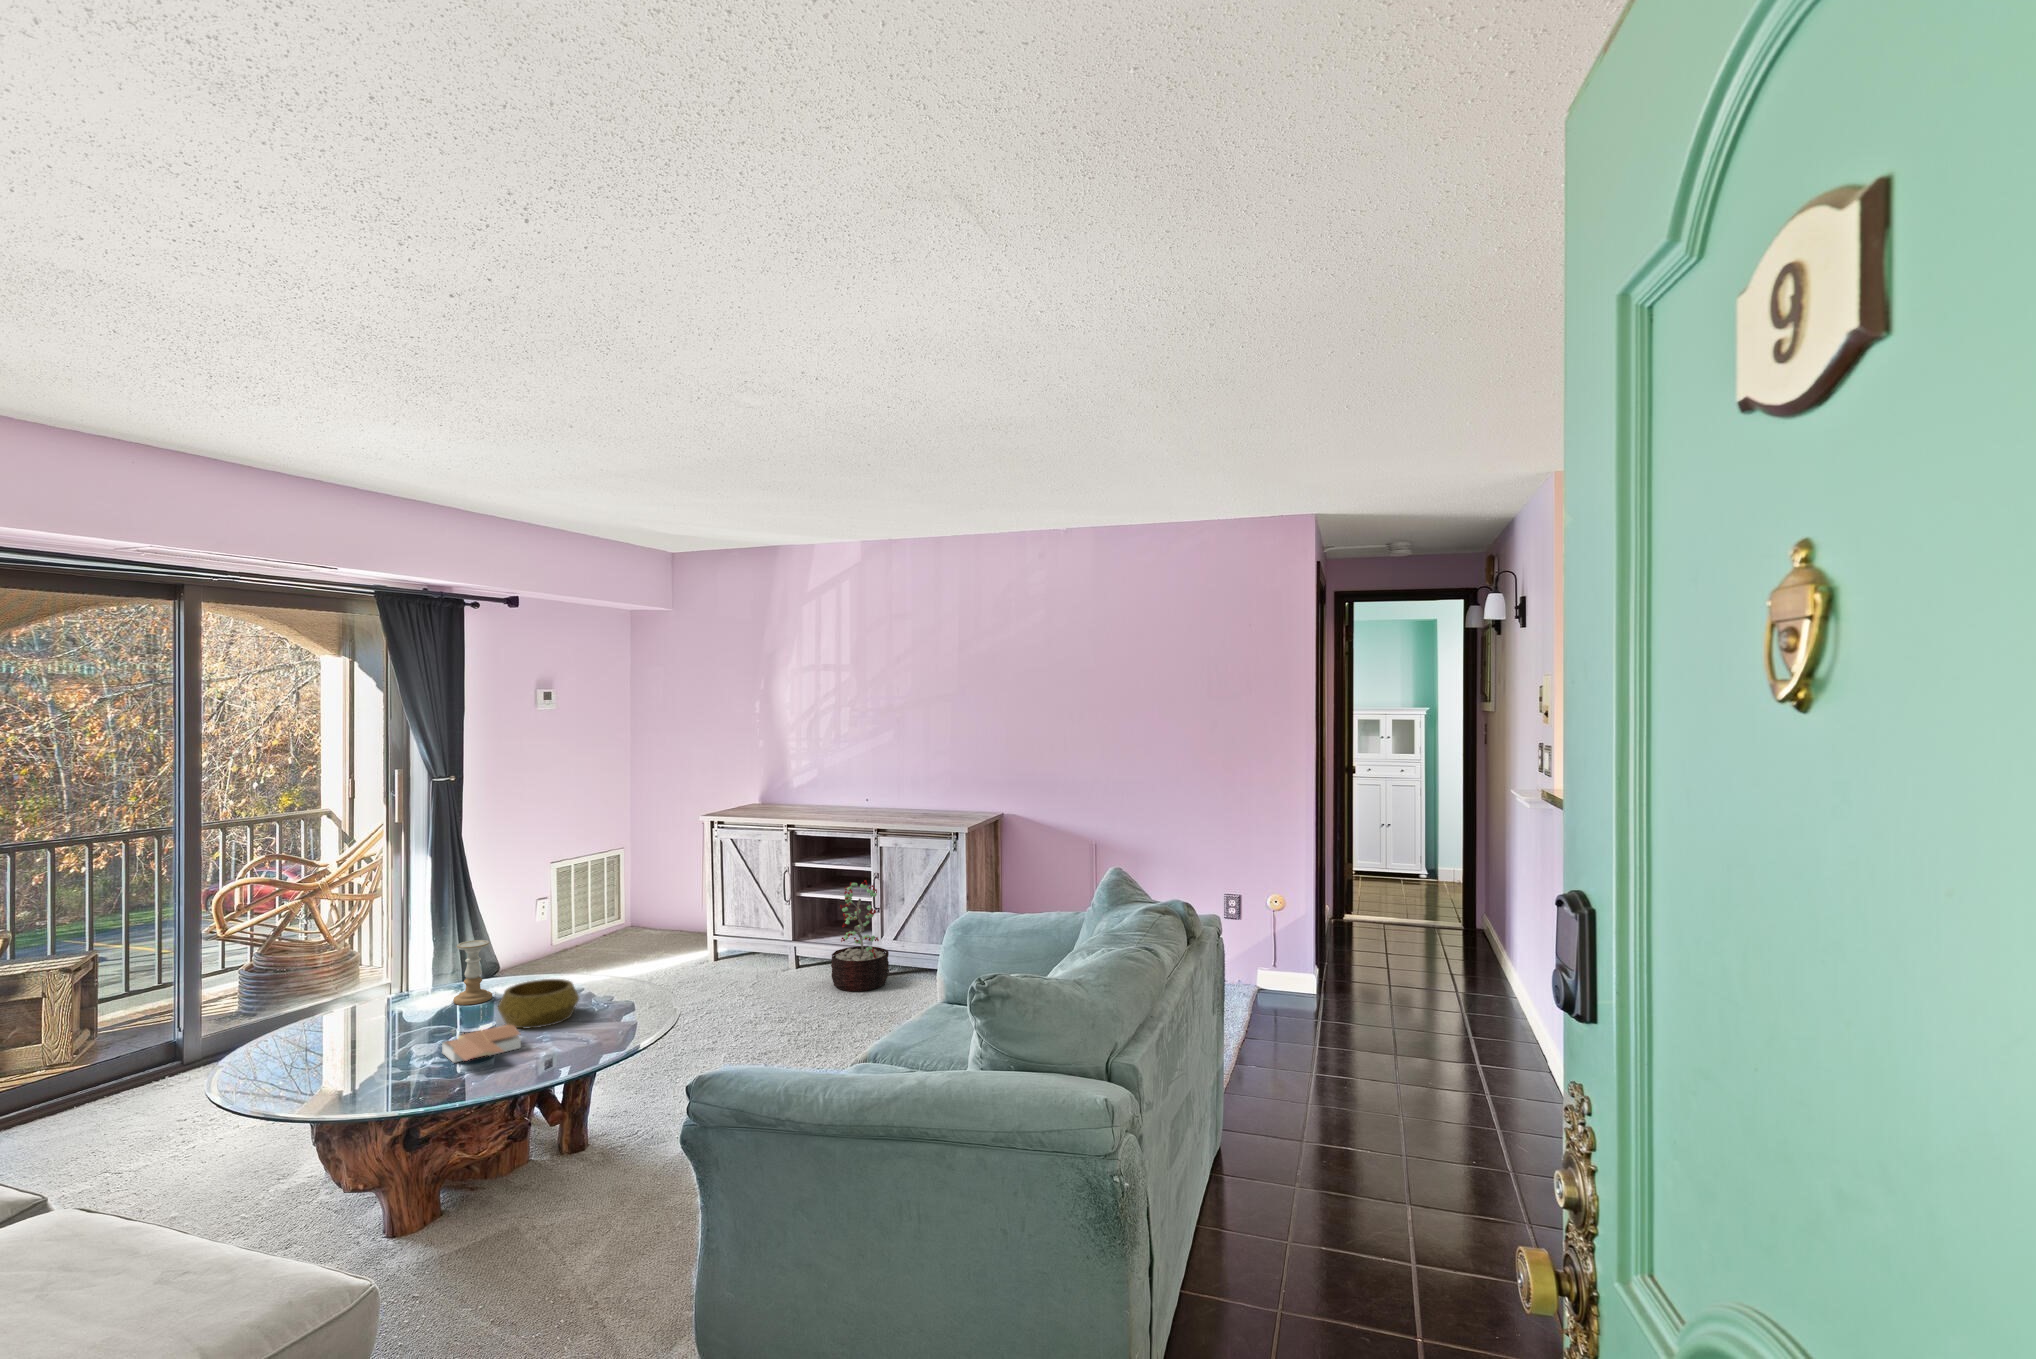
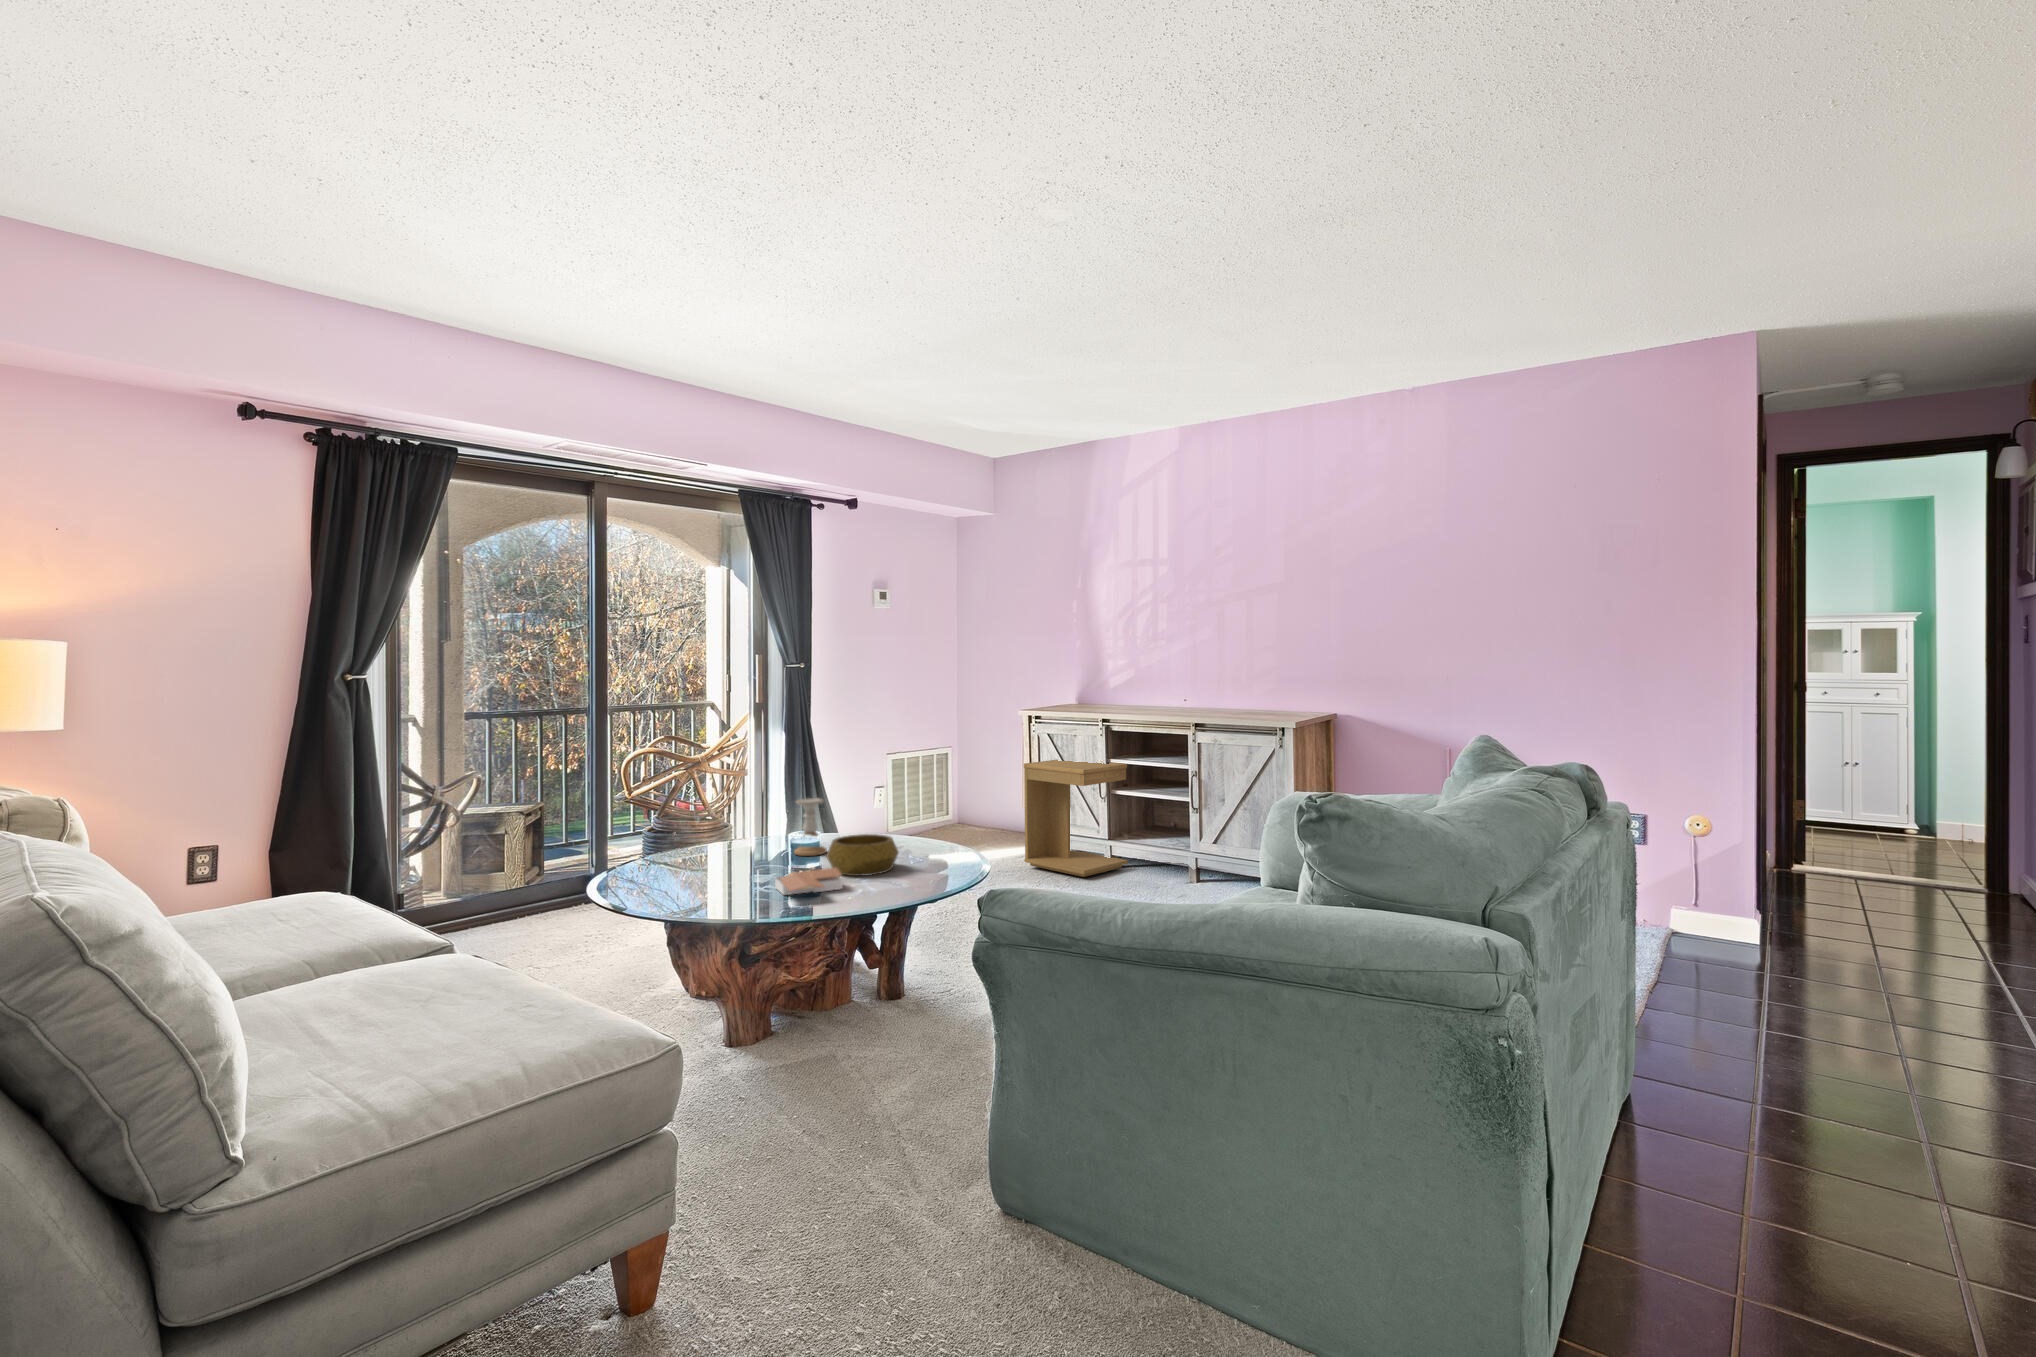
side table: none [703,860,810,985] -> present [1024,760,1127,877]
decorative plant: present [831,880,889,992] -> none [1148,778,1208,889]

